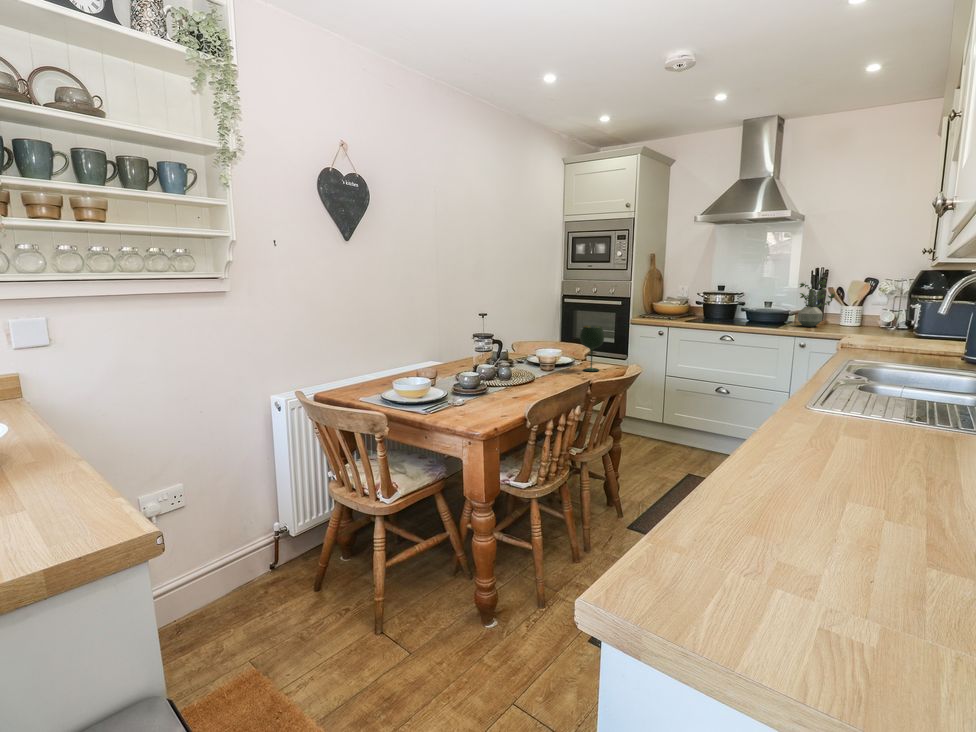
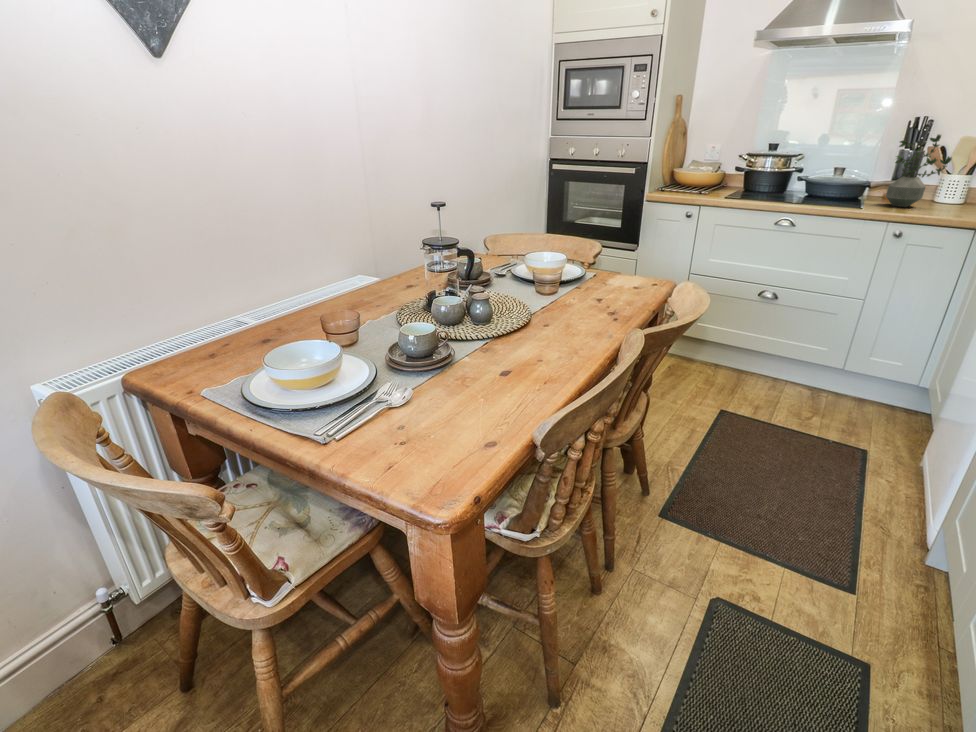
wine glass: present [580,326,604,371] -> none [600,222,641,299]

